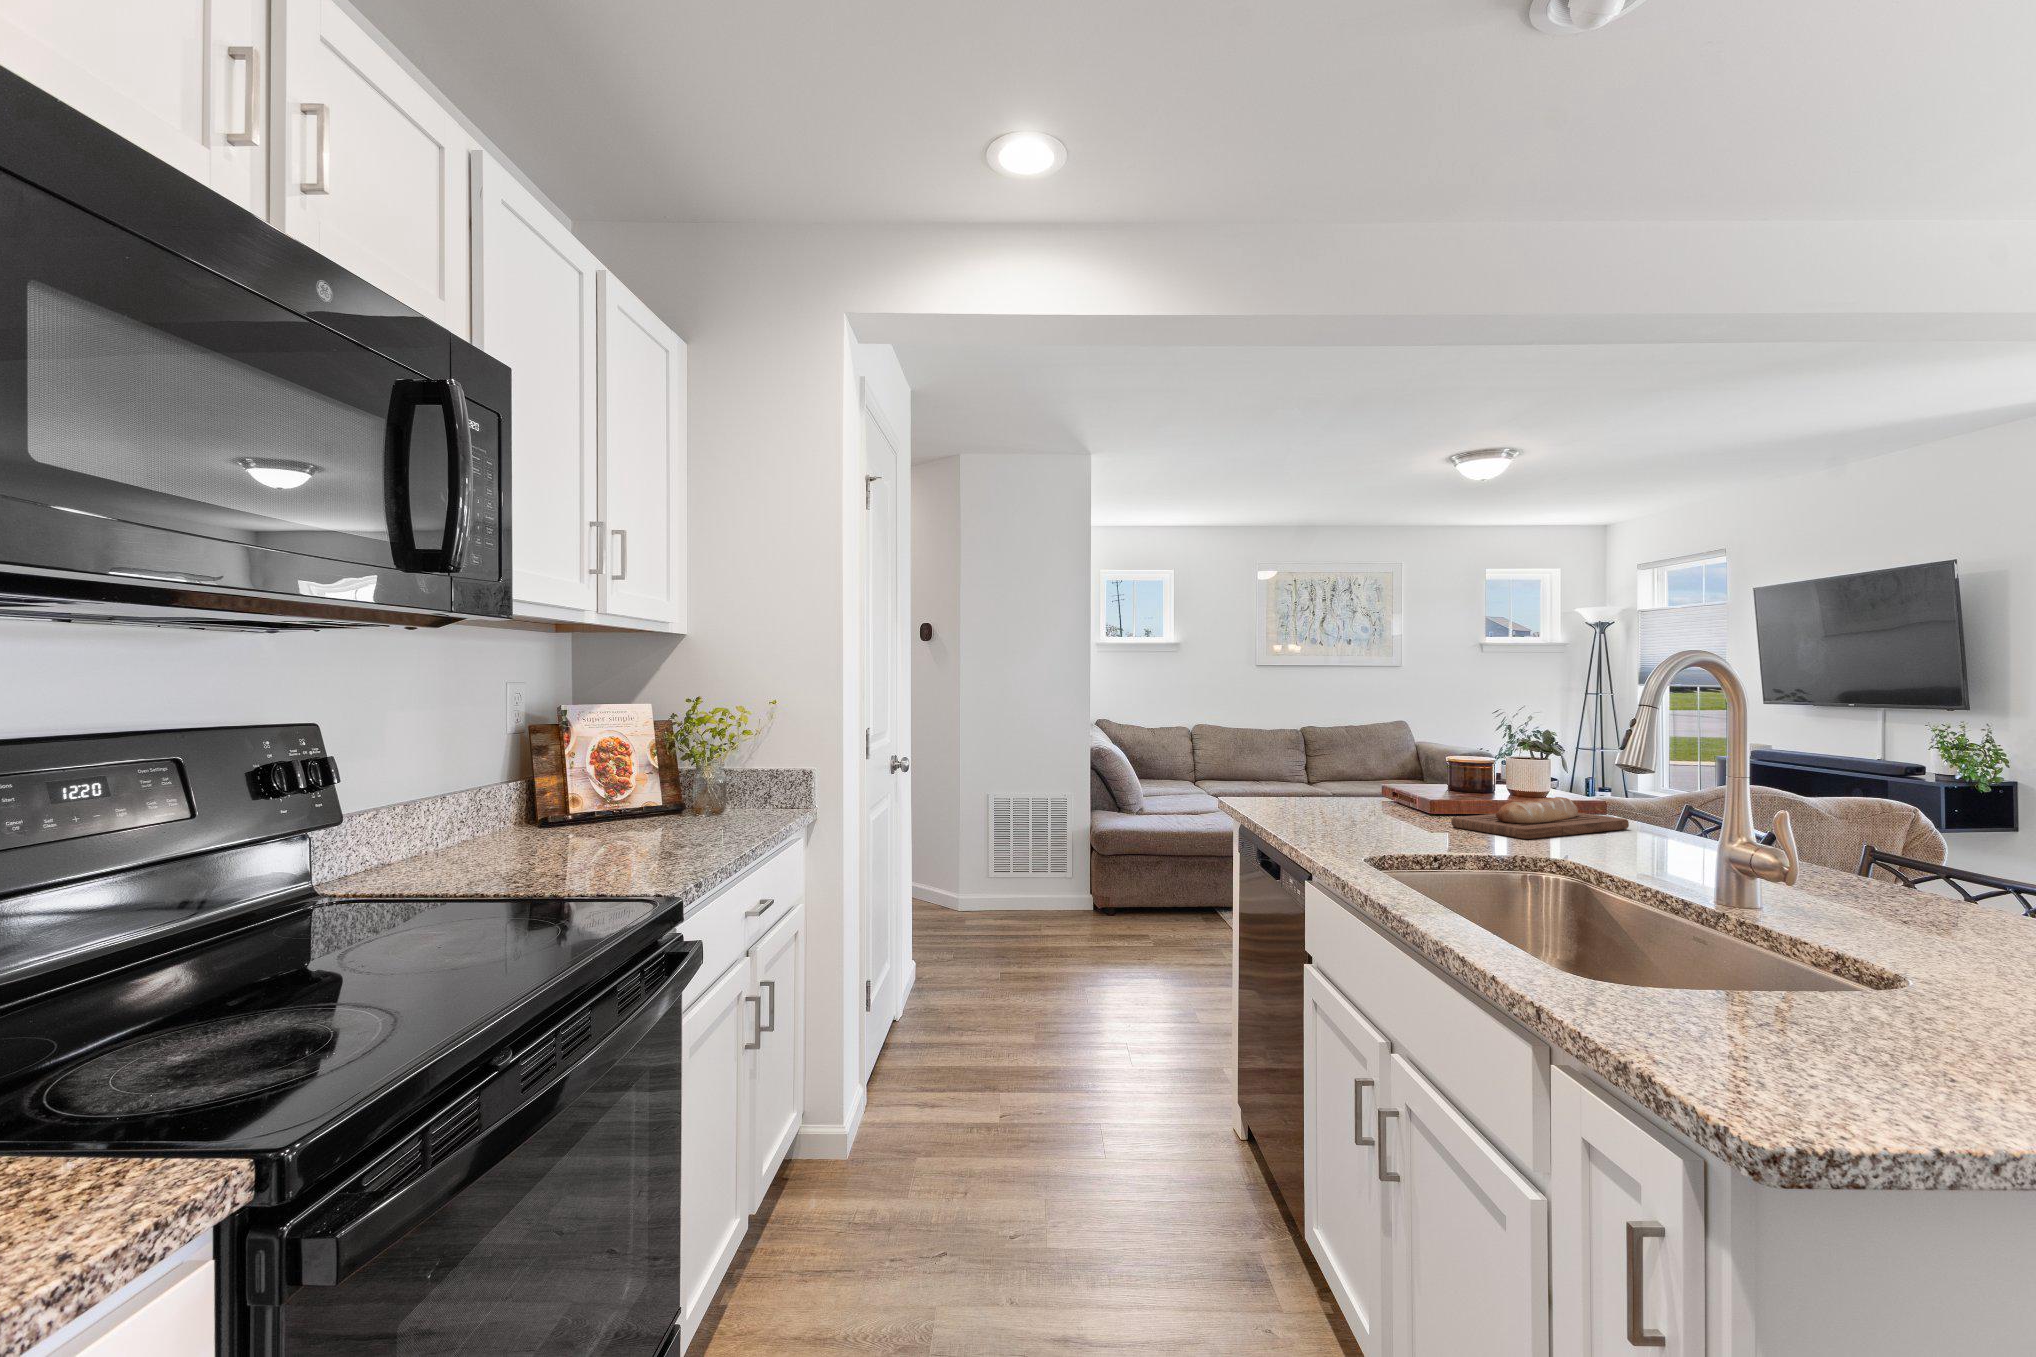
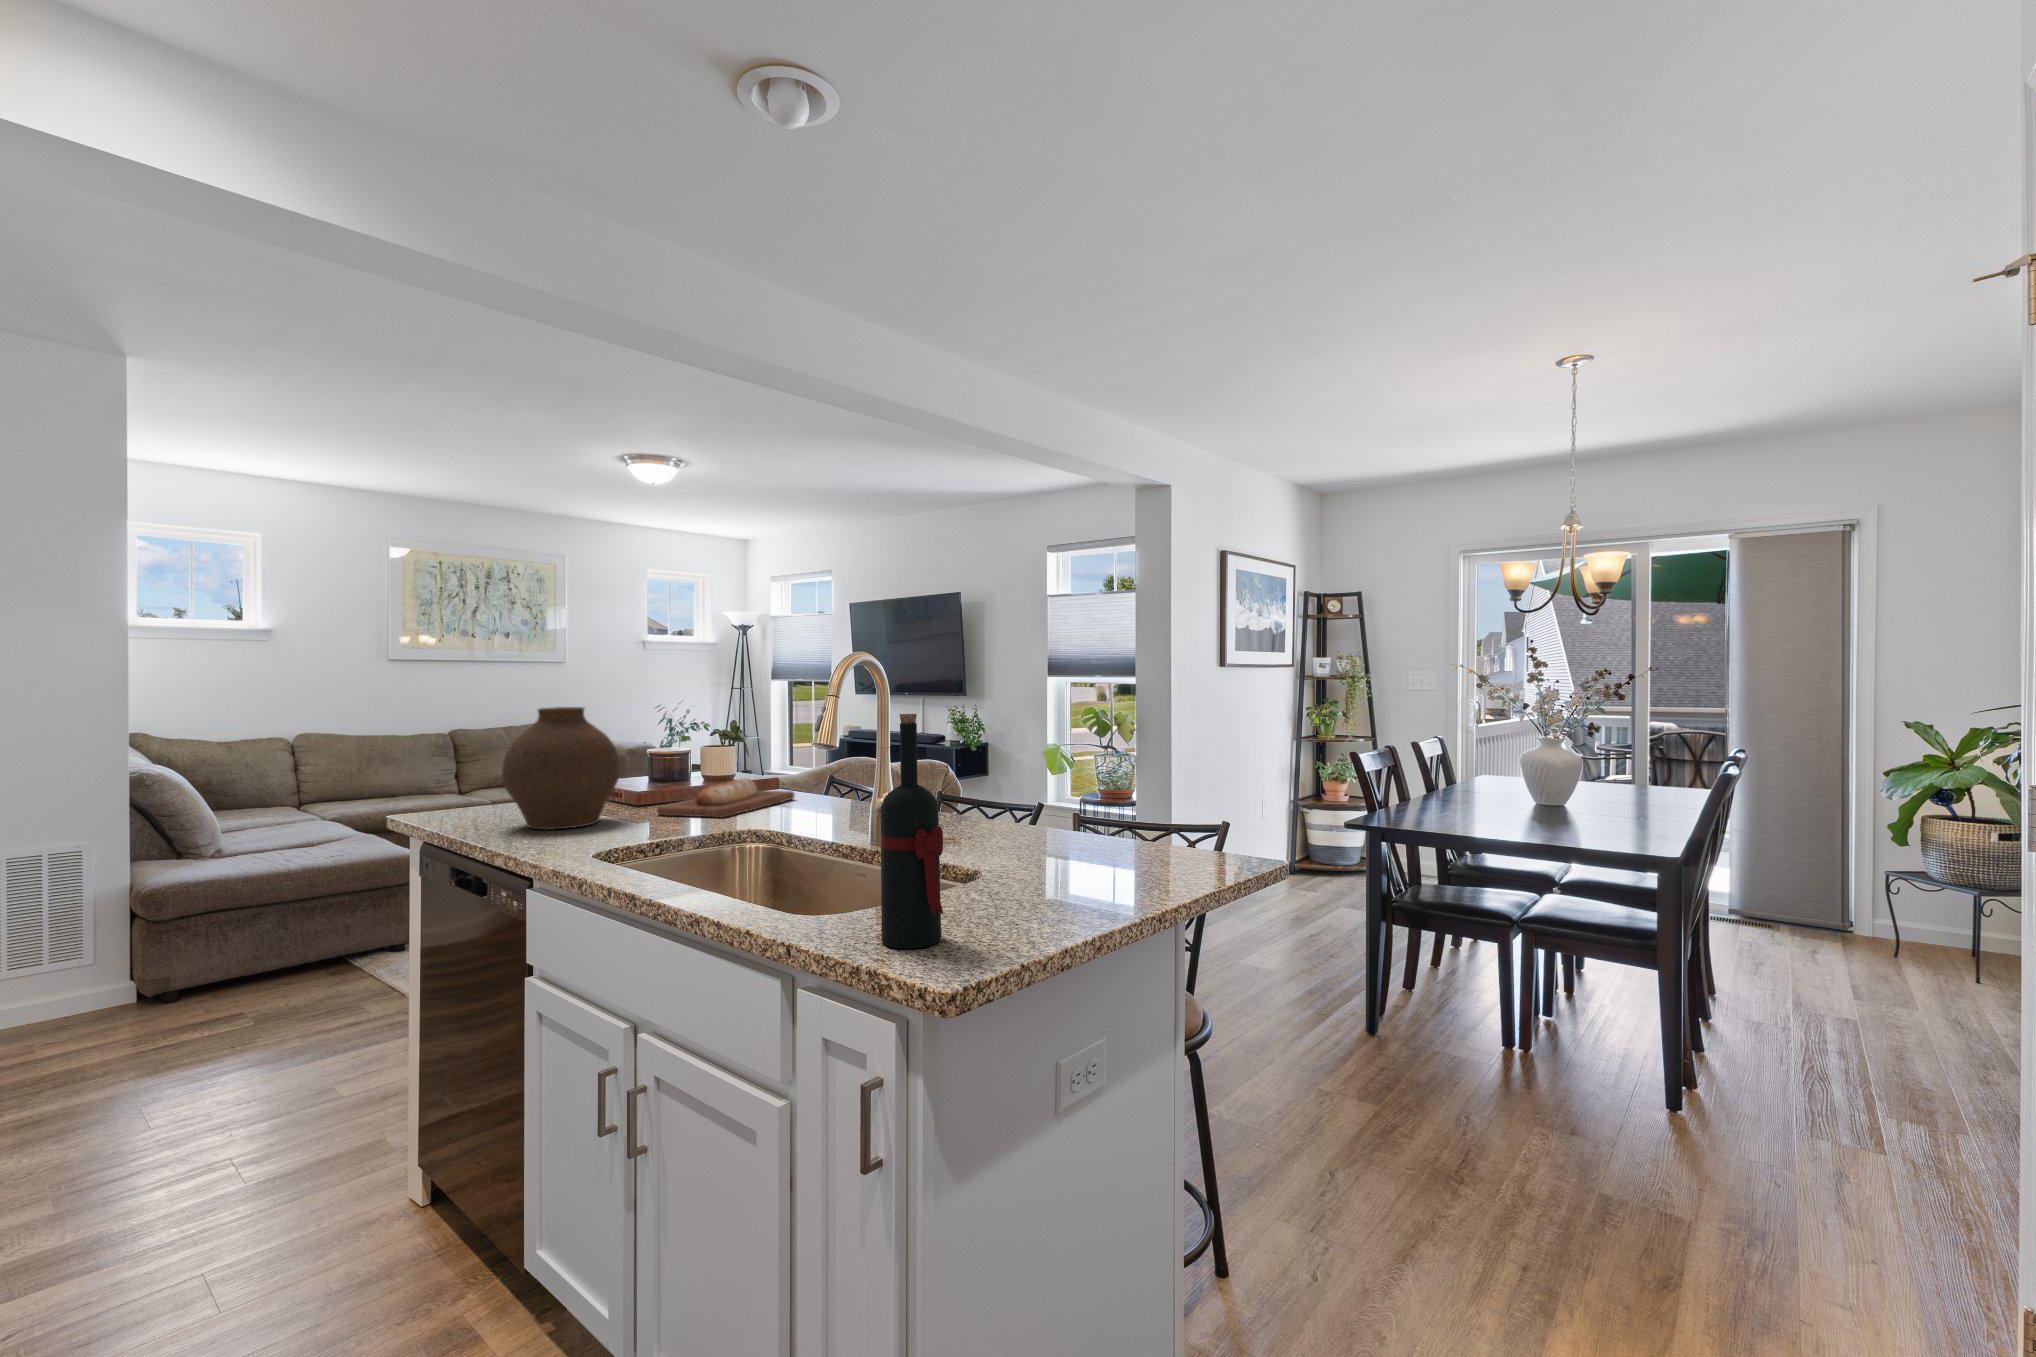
vase: none [1297,706,1411,828] -> present [502,707,620,830]
wine bottle: none [1678,724,1785,1065] -> present [881,714,944,949]

